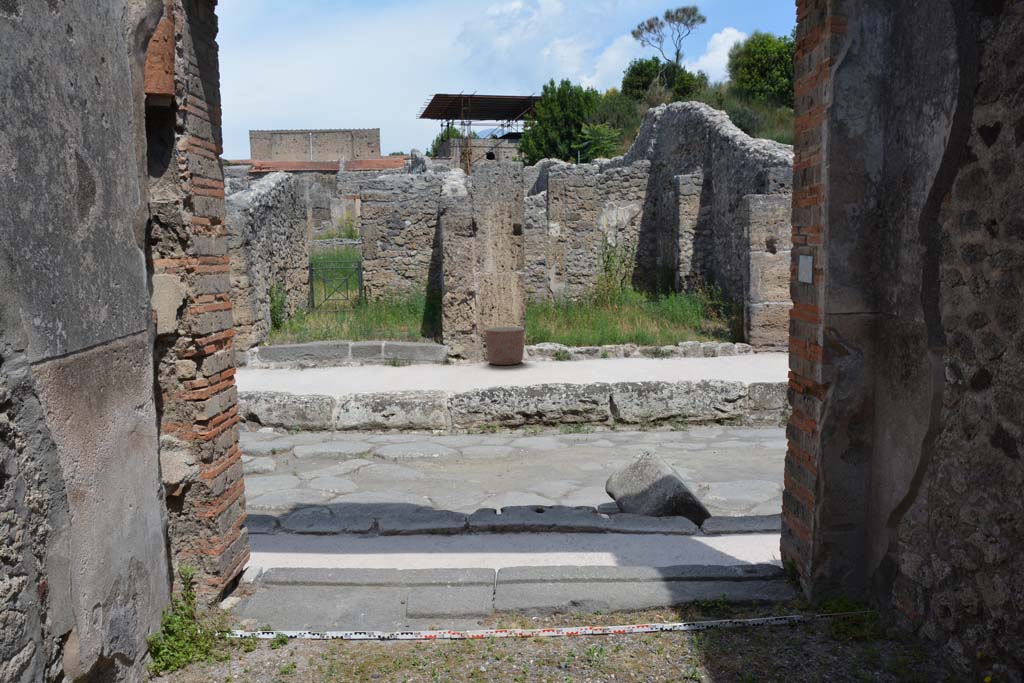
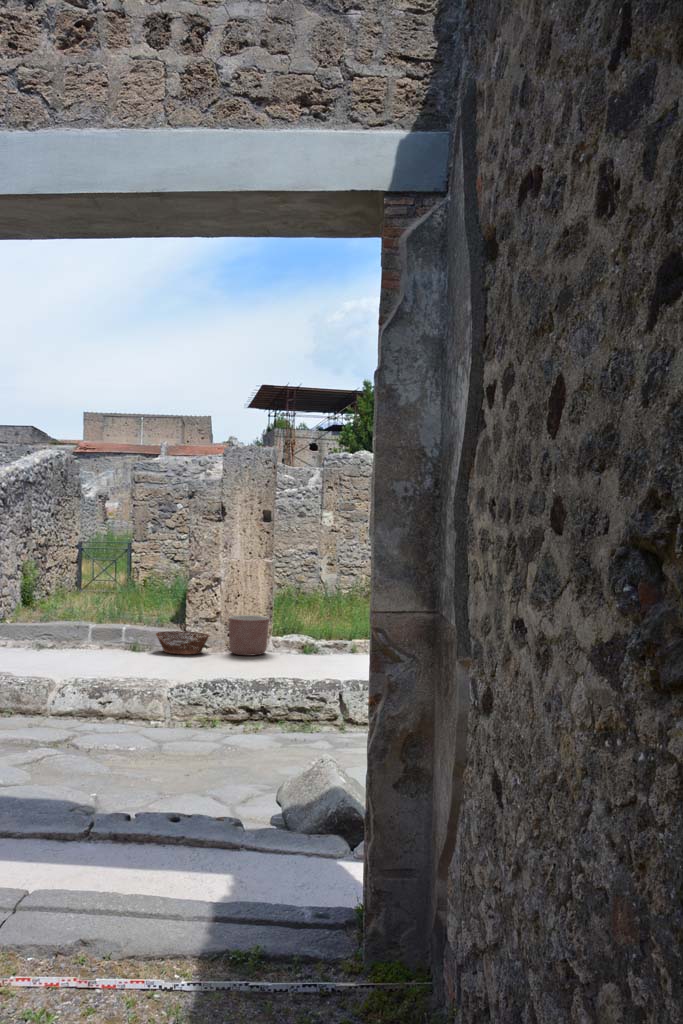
basket: none [415,345,468,367] -> present [156,631,210,655]

